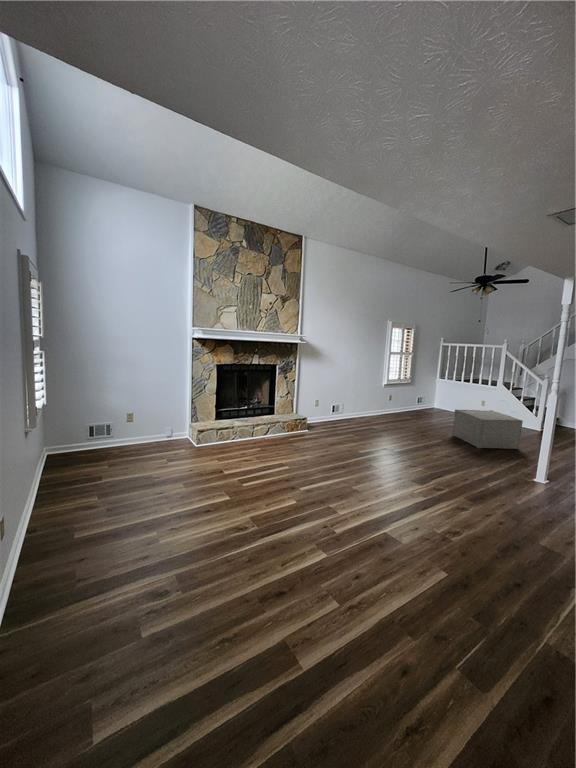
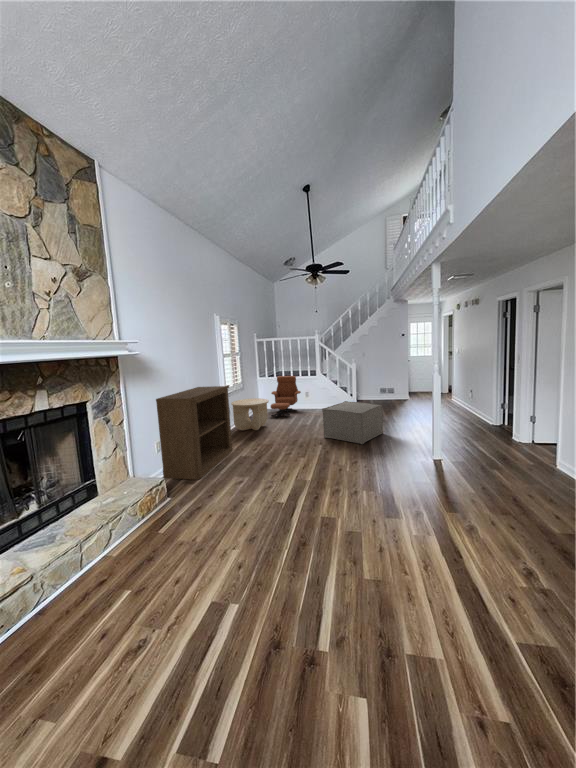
bookshelf: none [315,372,376,428] -> present [156,385,232,480]
lounge chair: none [434,379,473,416] -> present [271,376,301,418]
side table: none [389,391,423,417] -> present [231,398,269,430]

